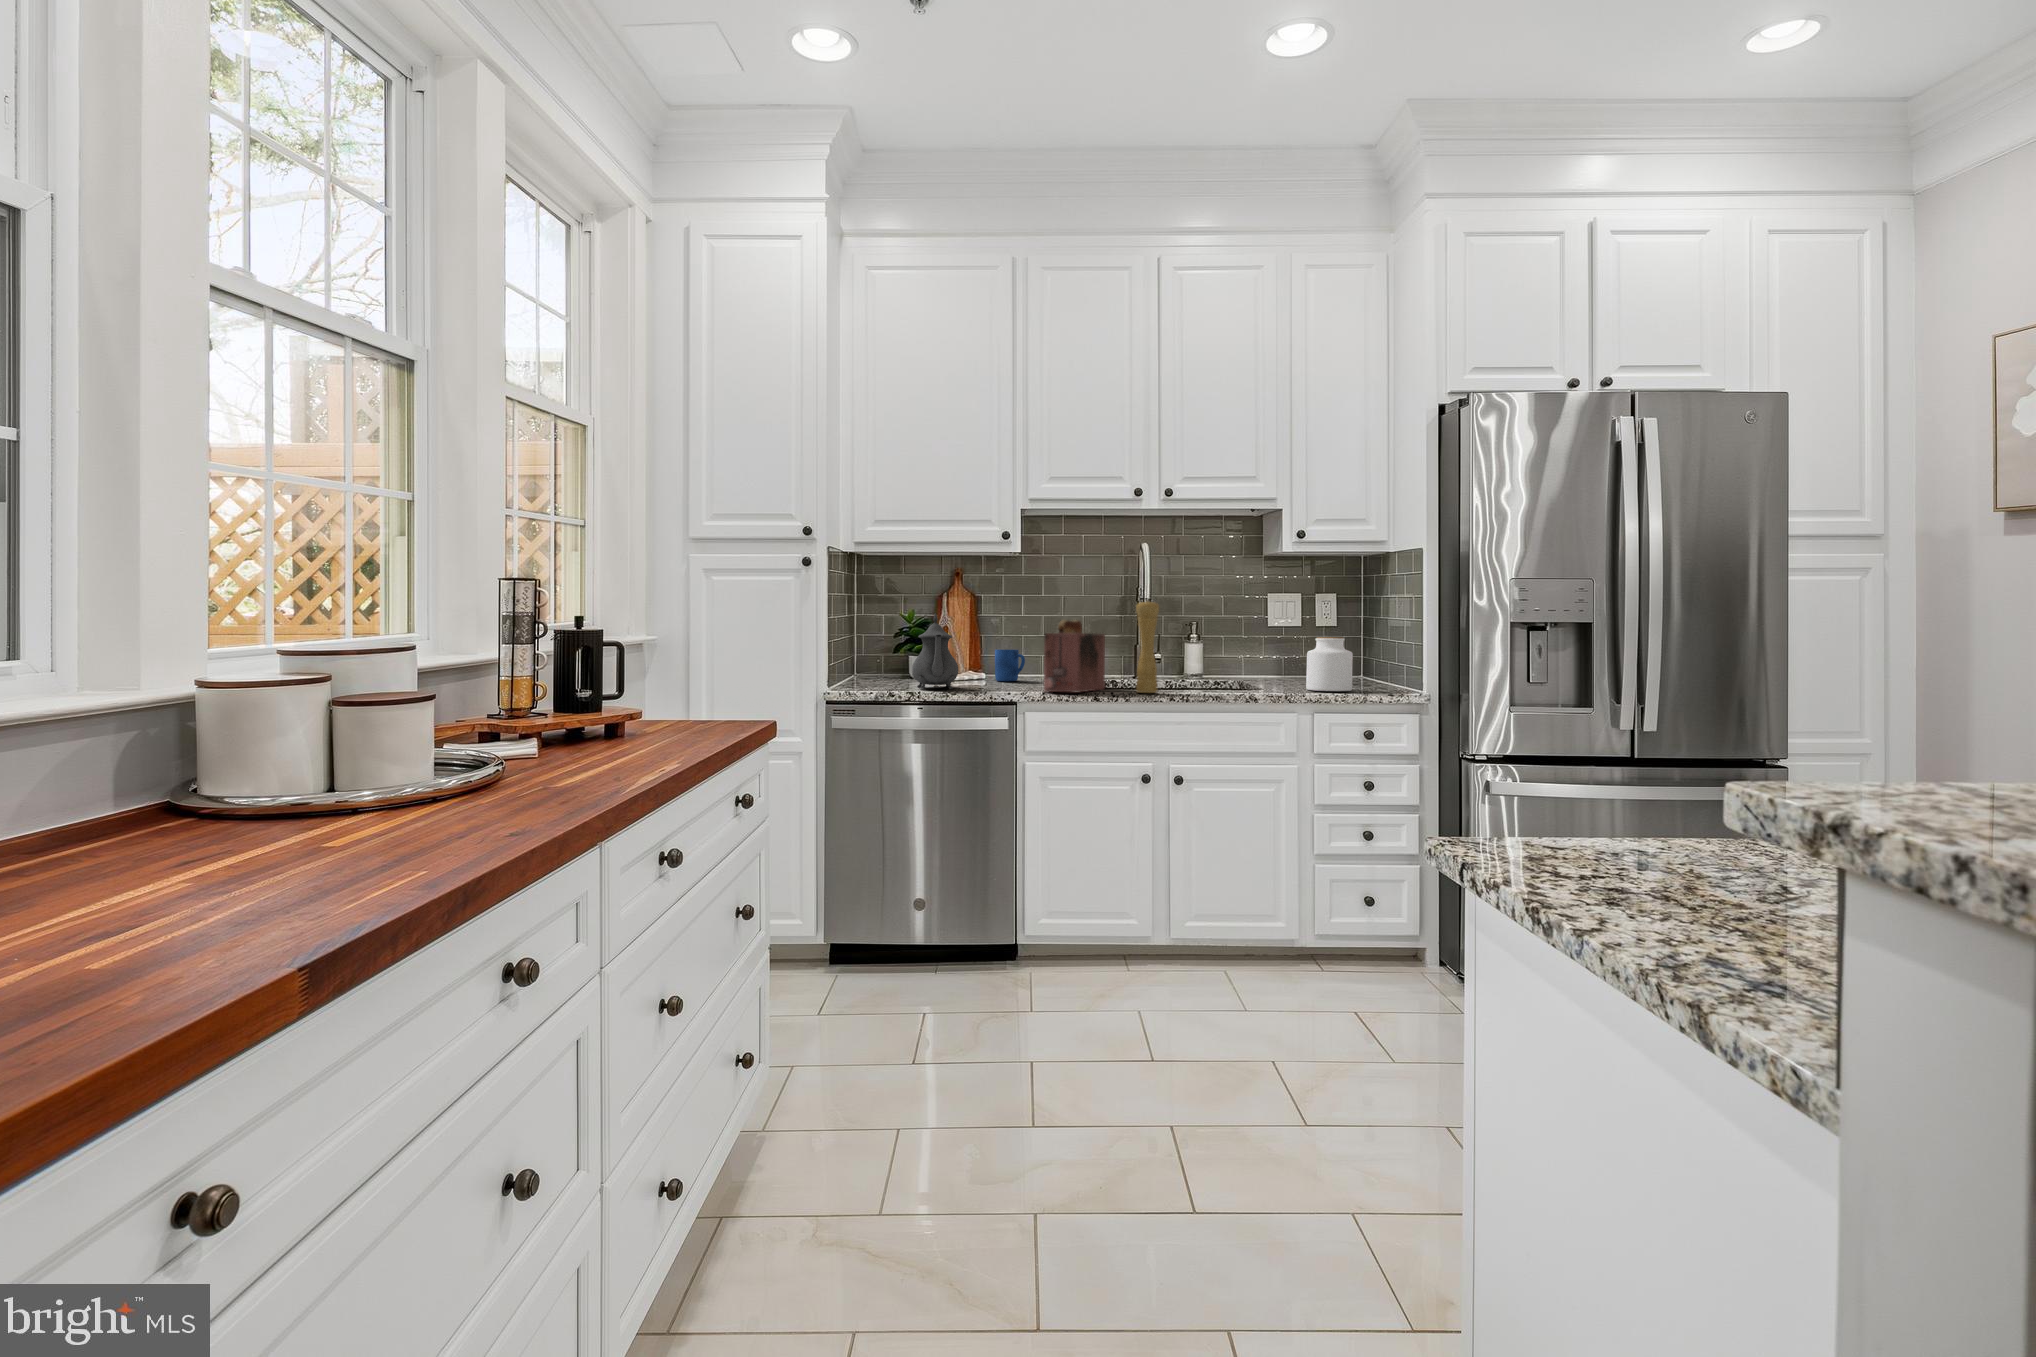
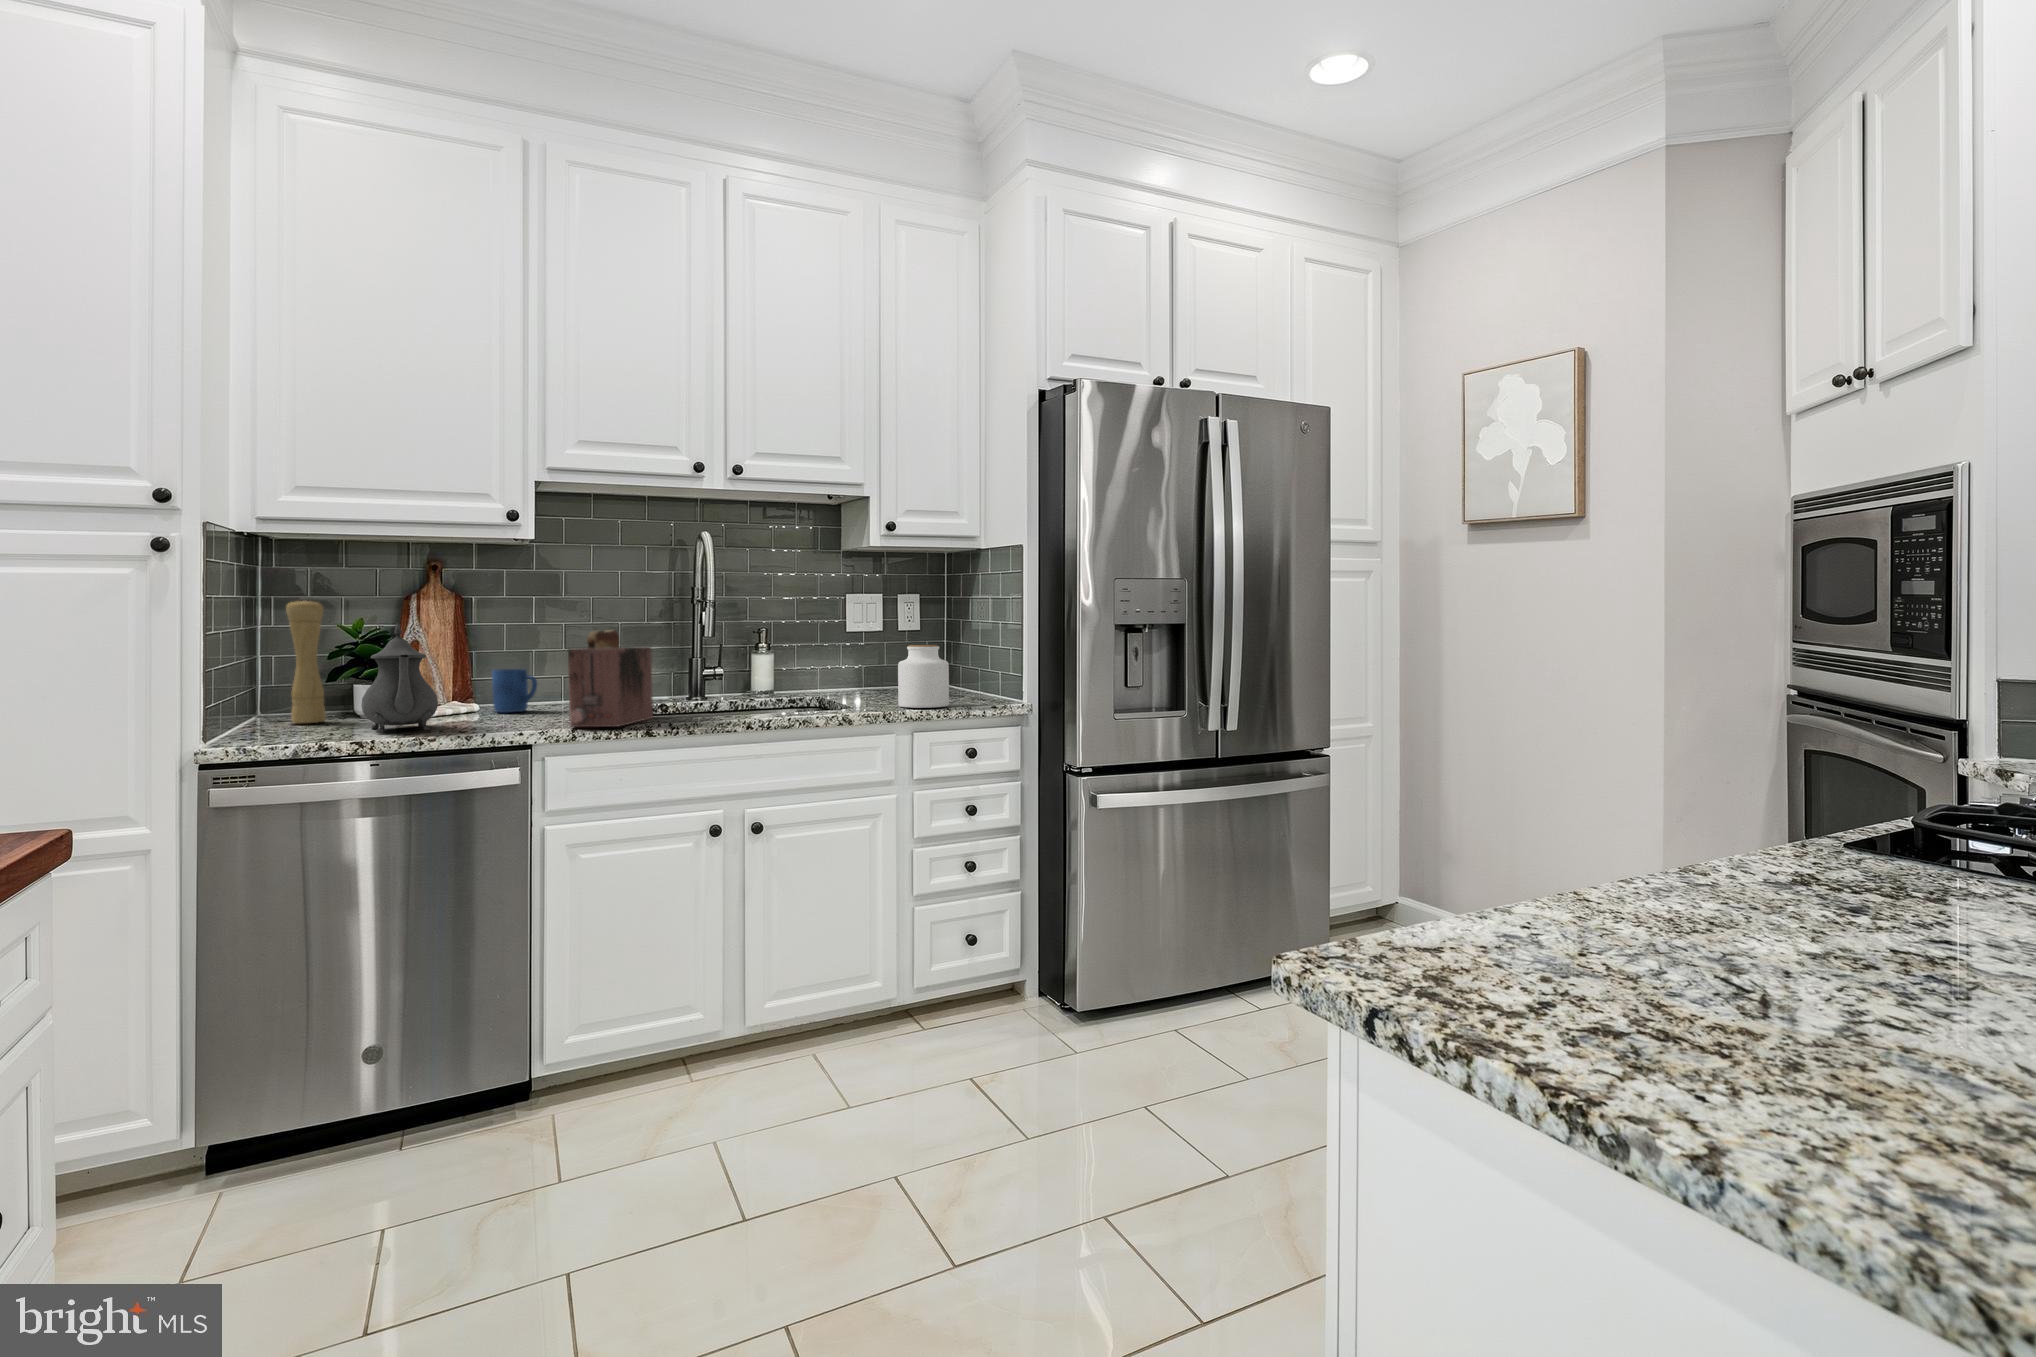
pepper mill: present [1136,601,1159,693] -> present [286,599,326,723]

